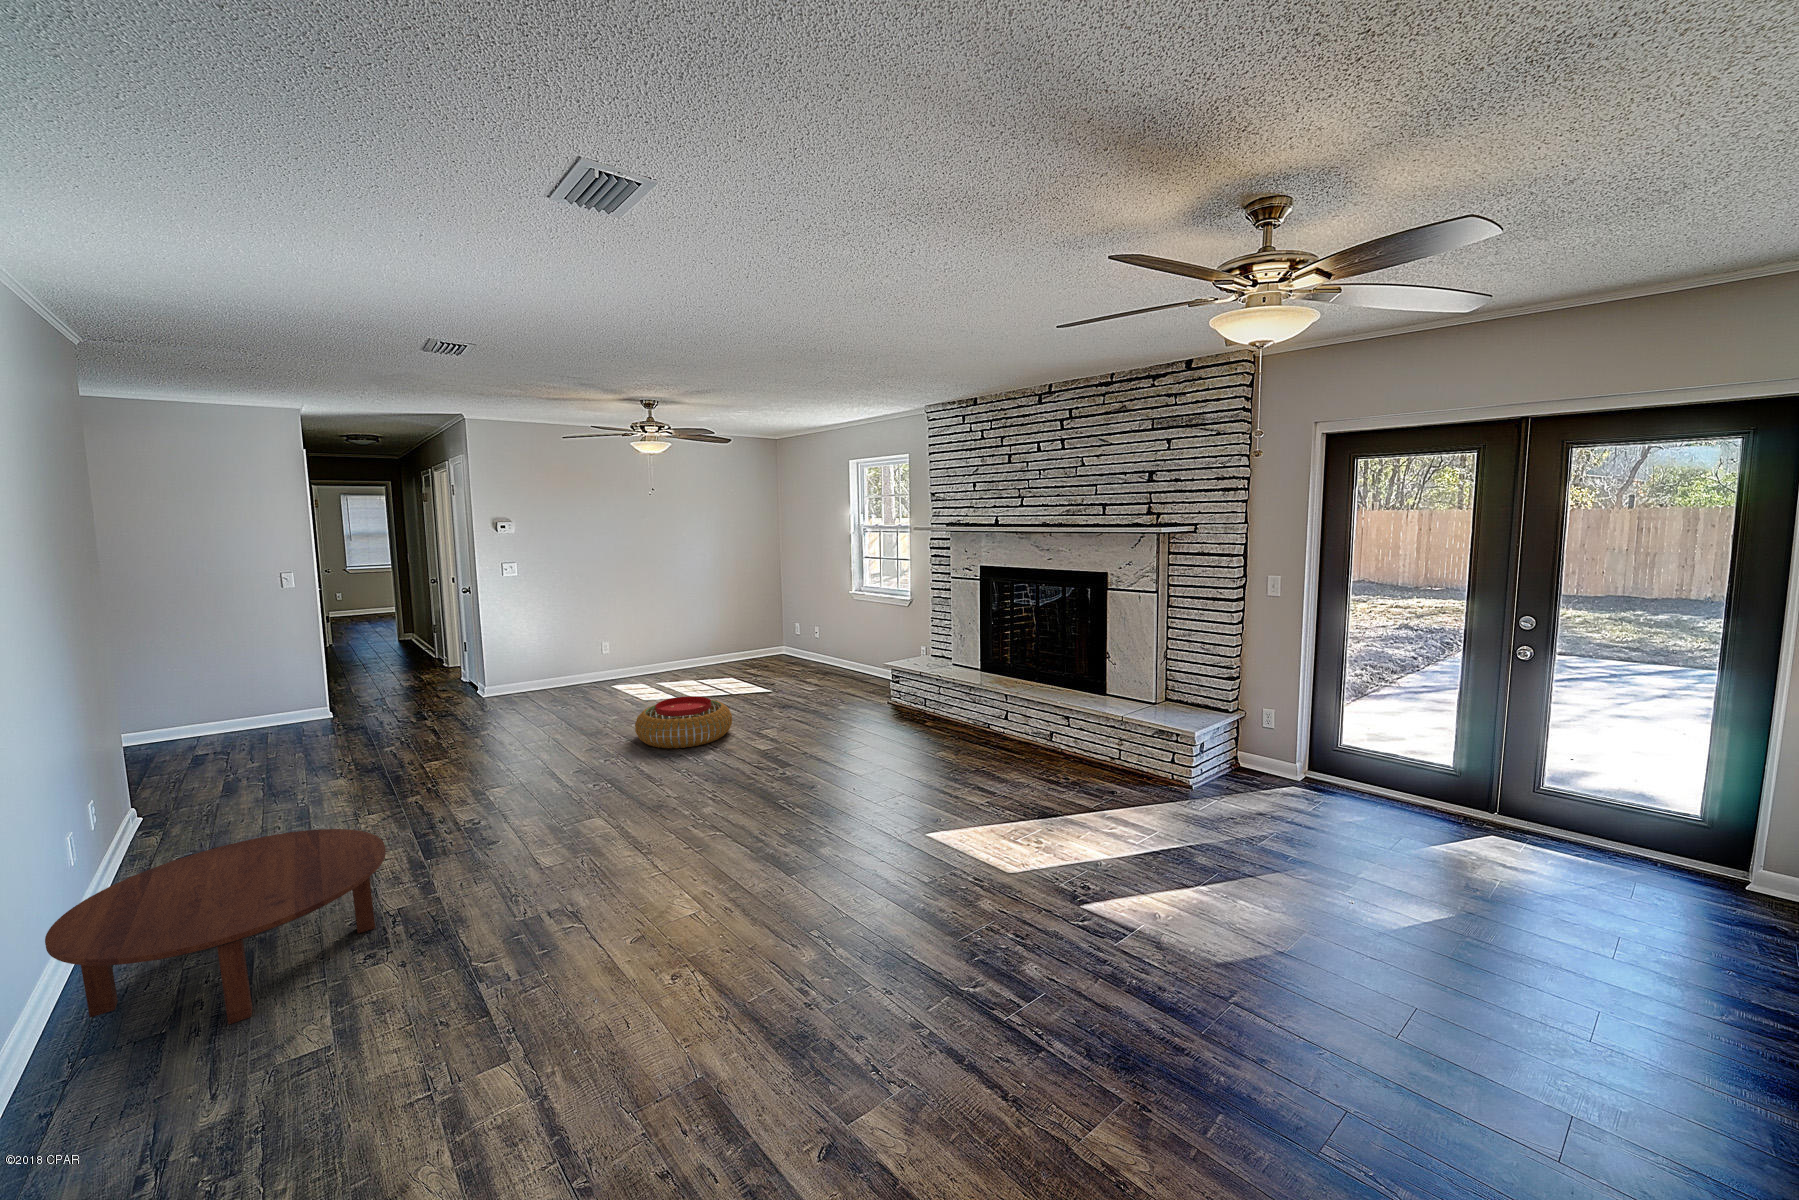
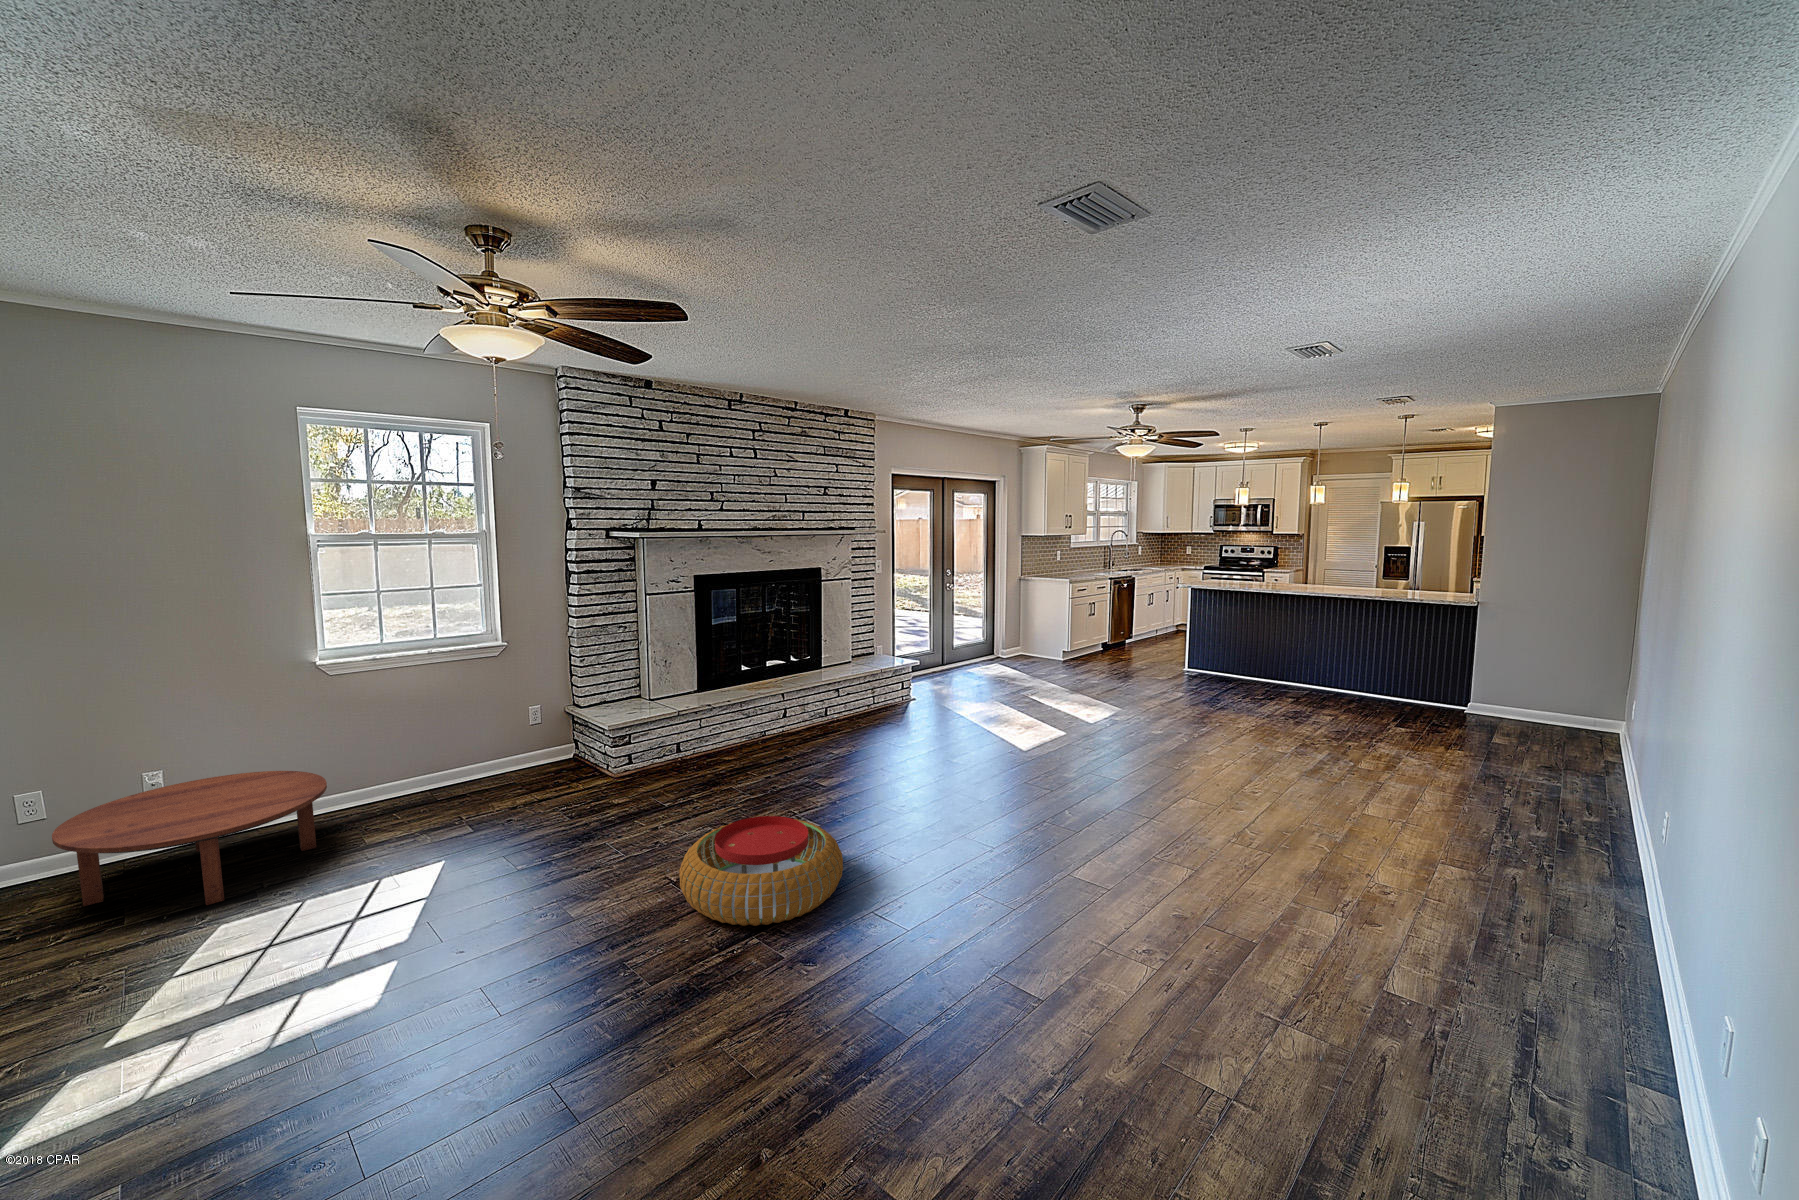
coffee table: present [45,829,386,1024] -> present [52,771,327,906]

